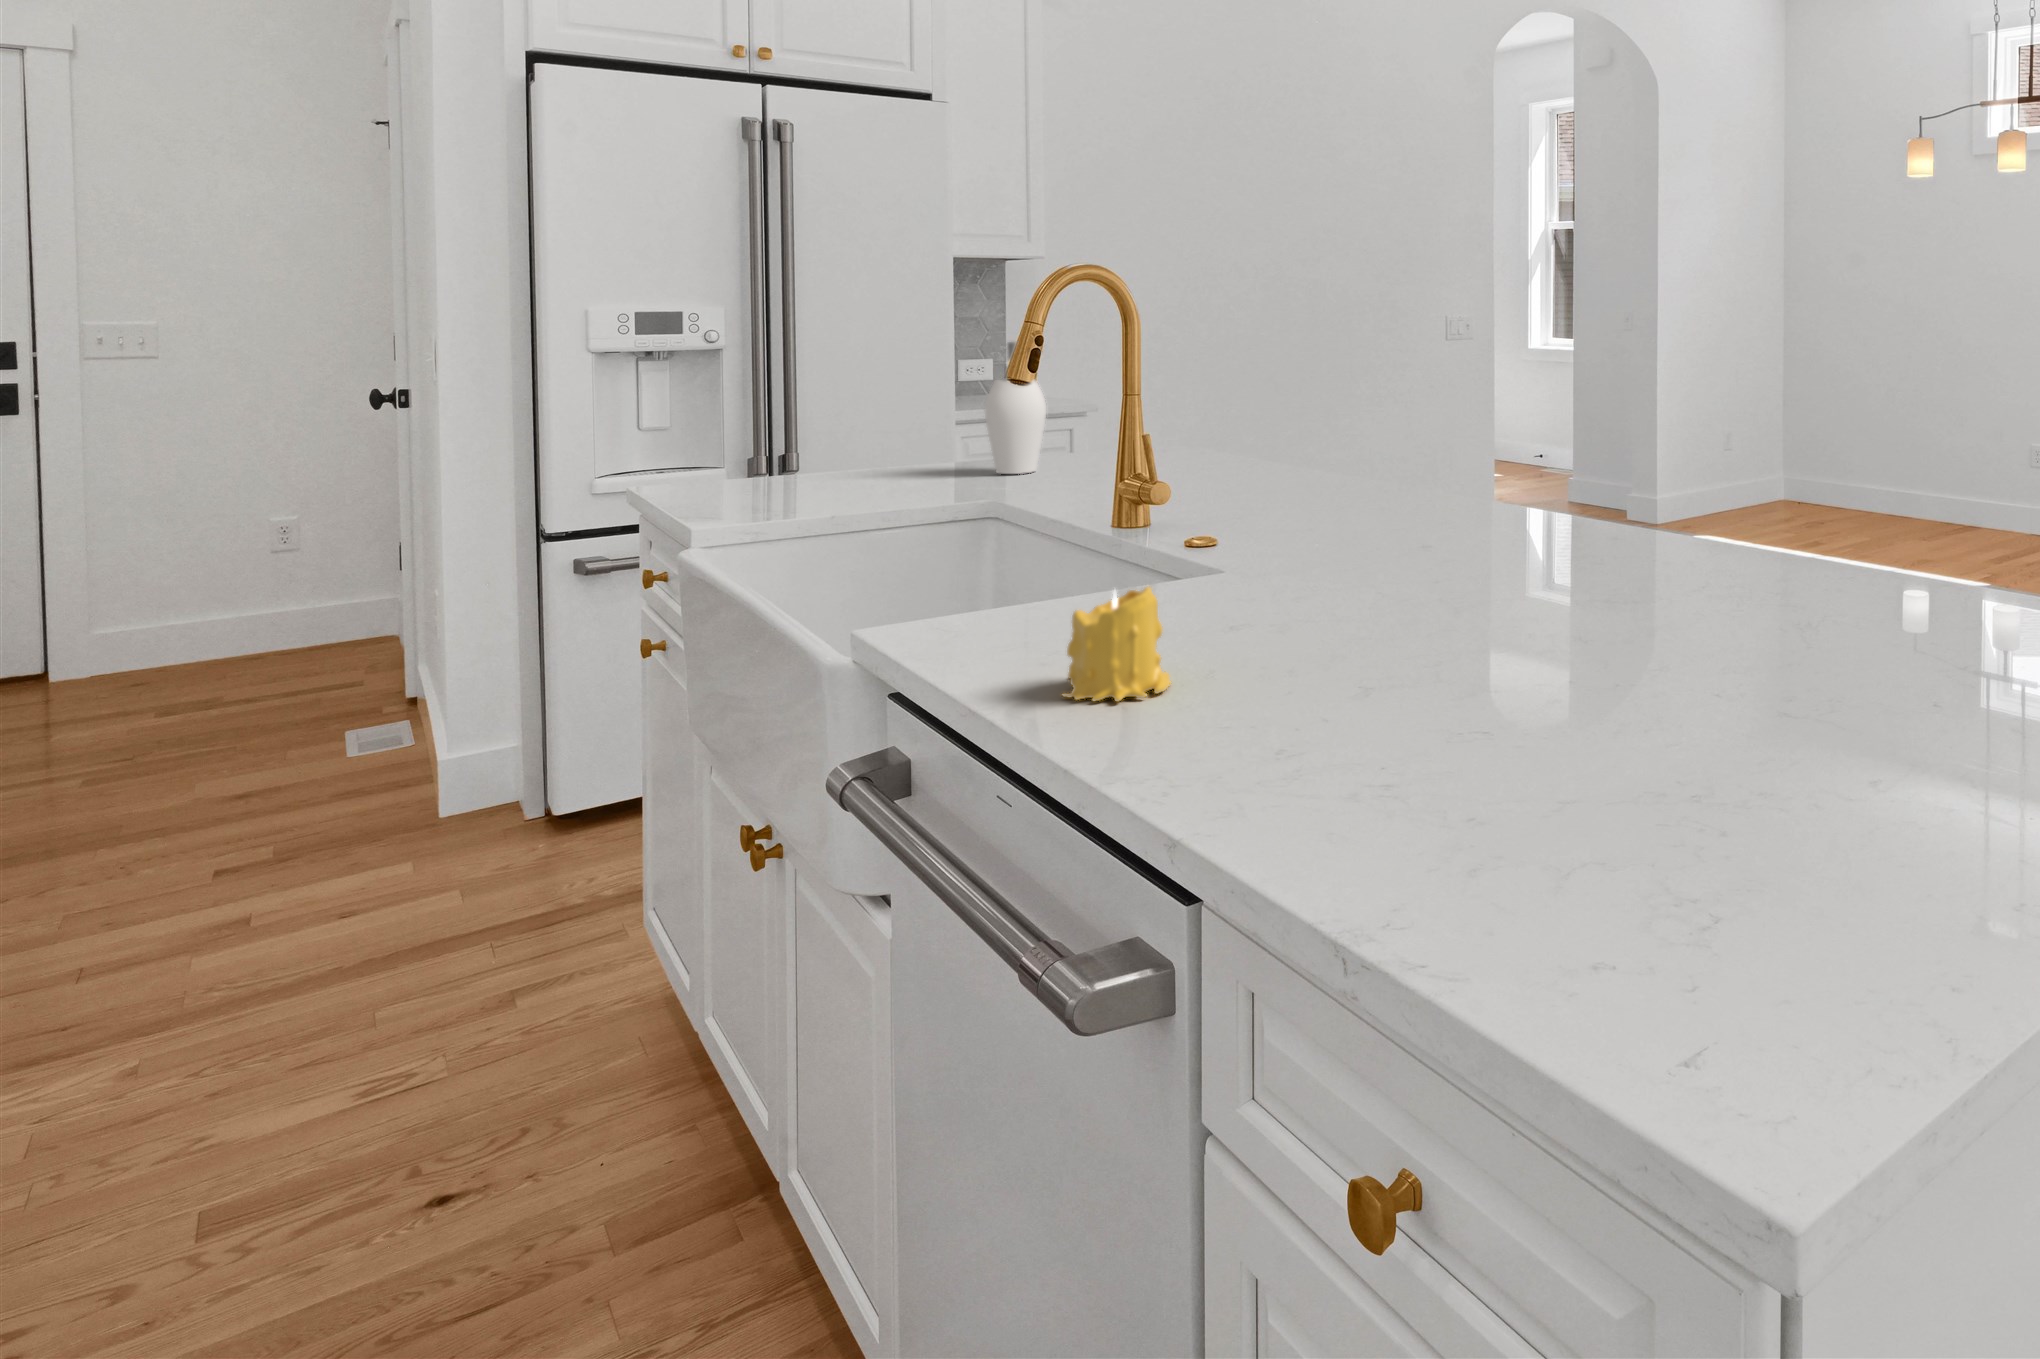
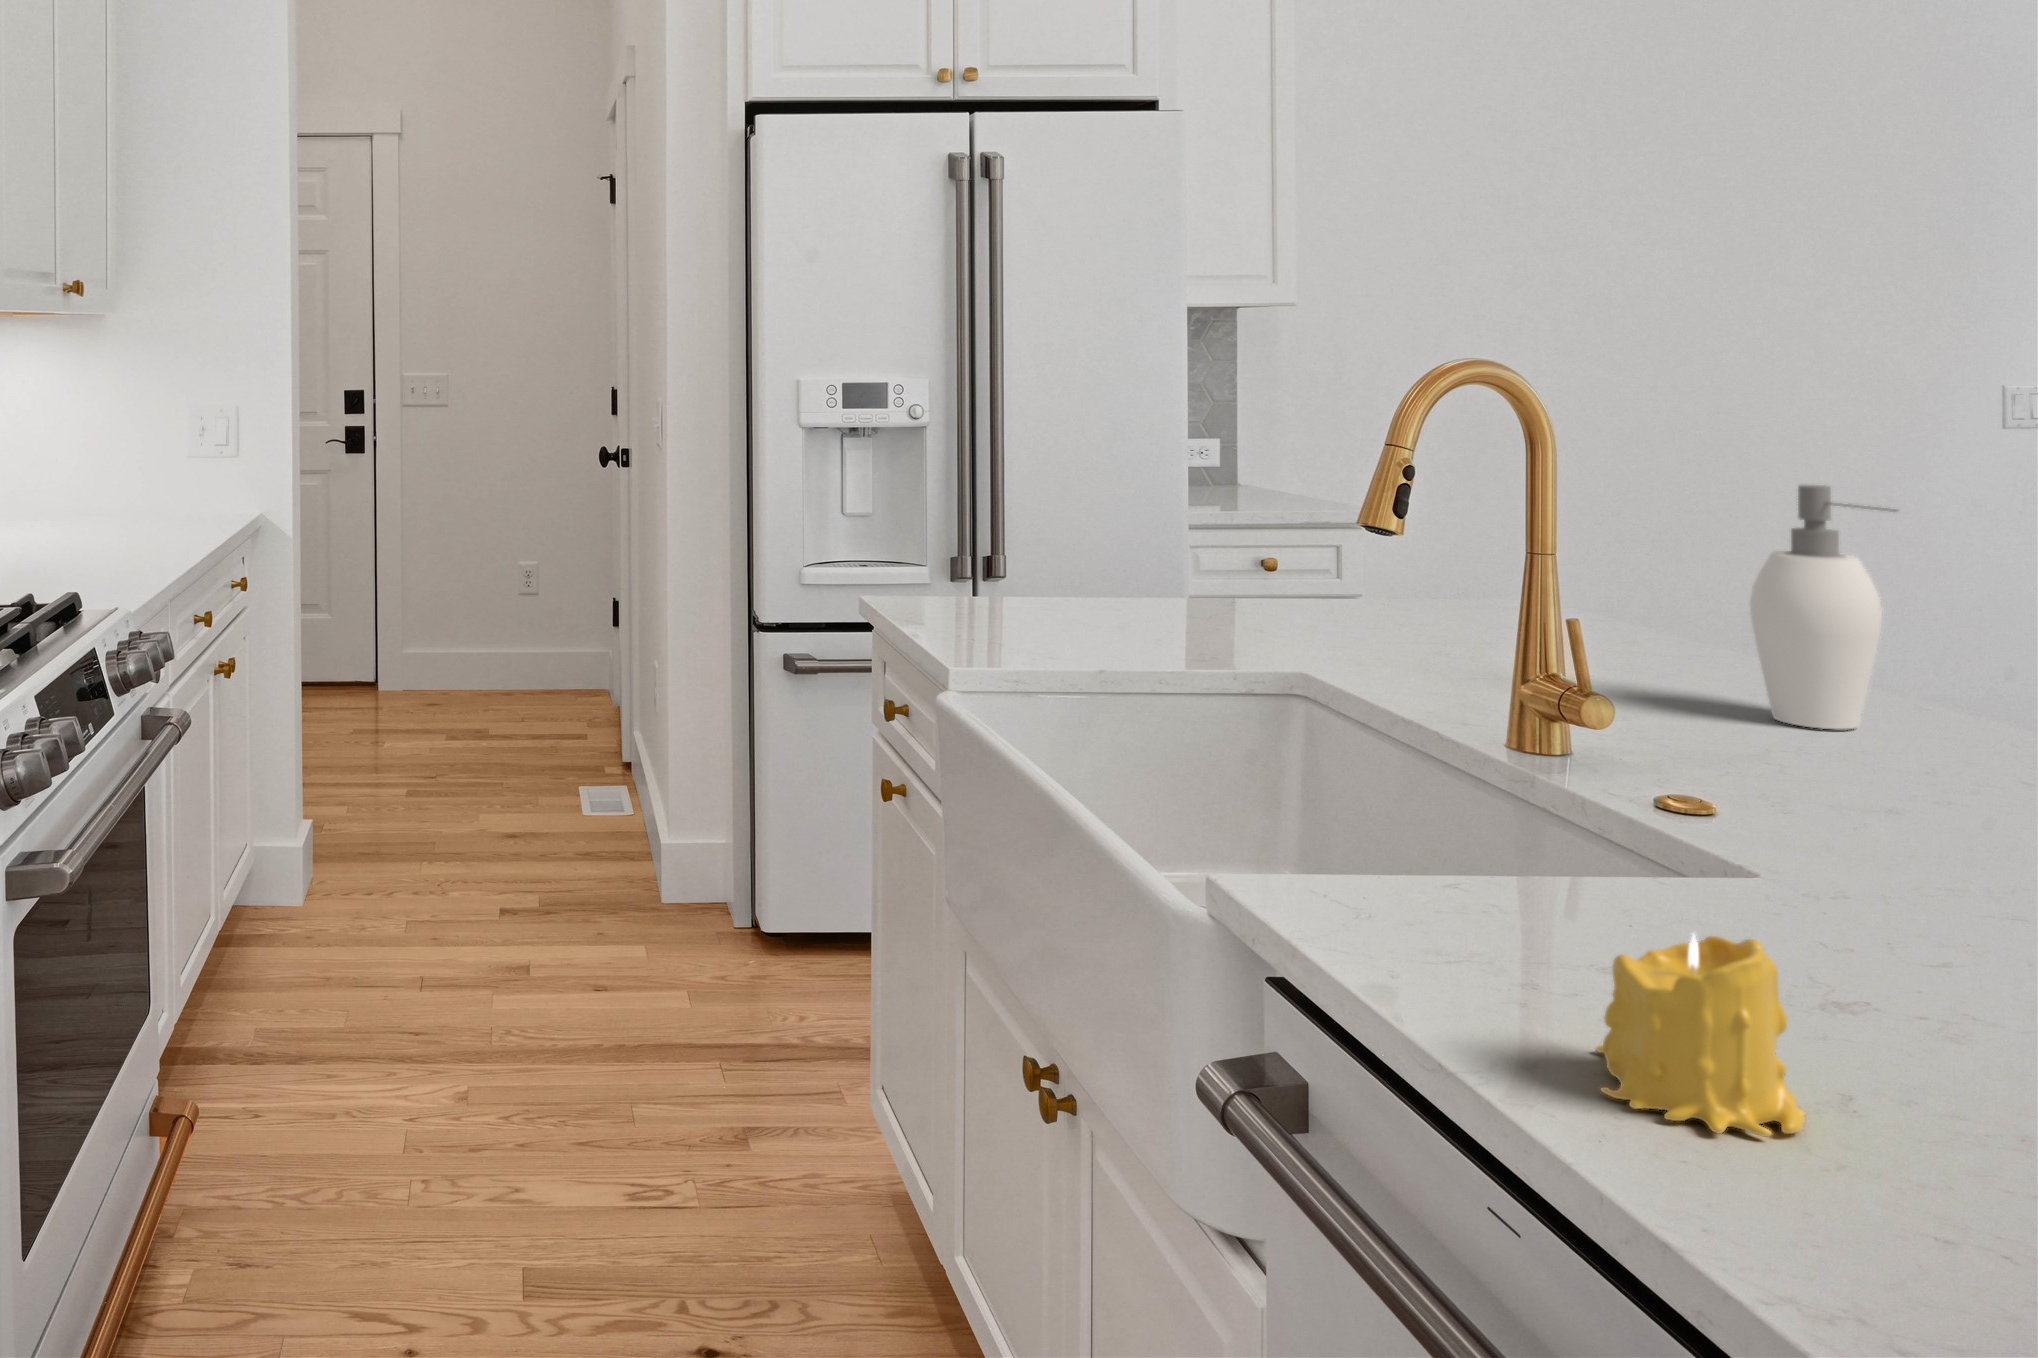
soap dispenser: present [985,342,1046,474] -> present [1750,485,1898,729]

